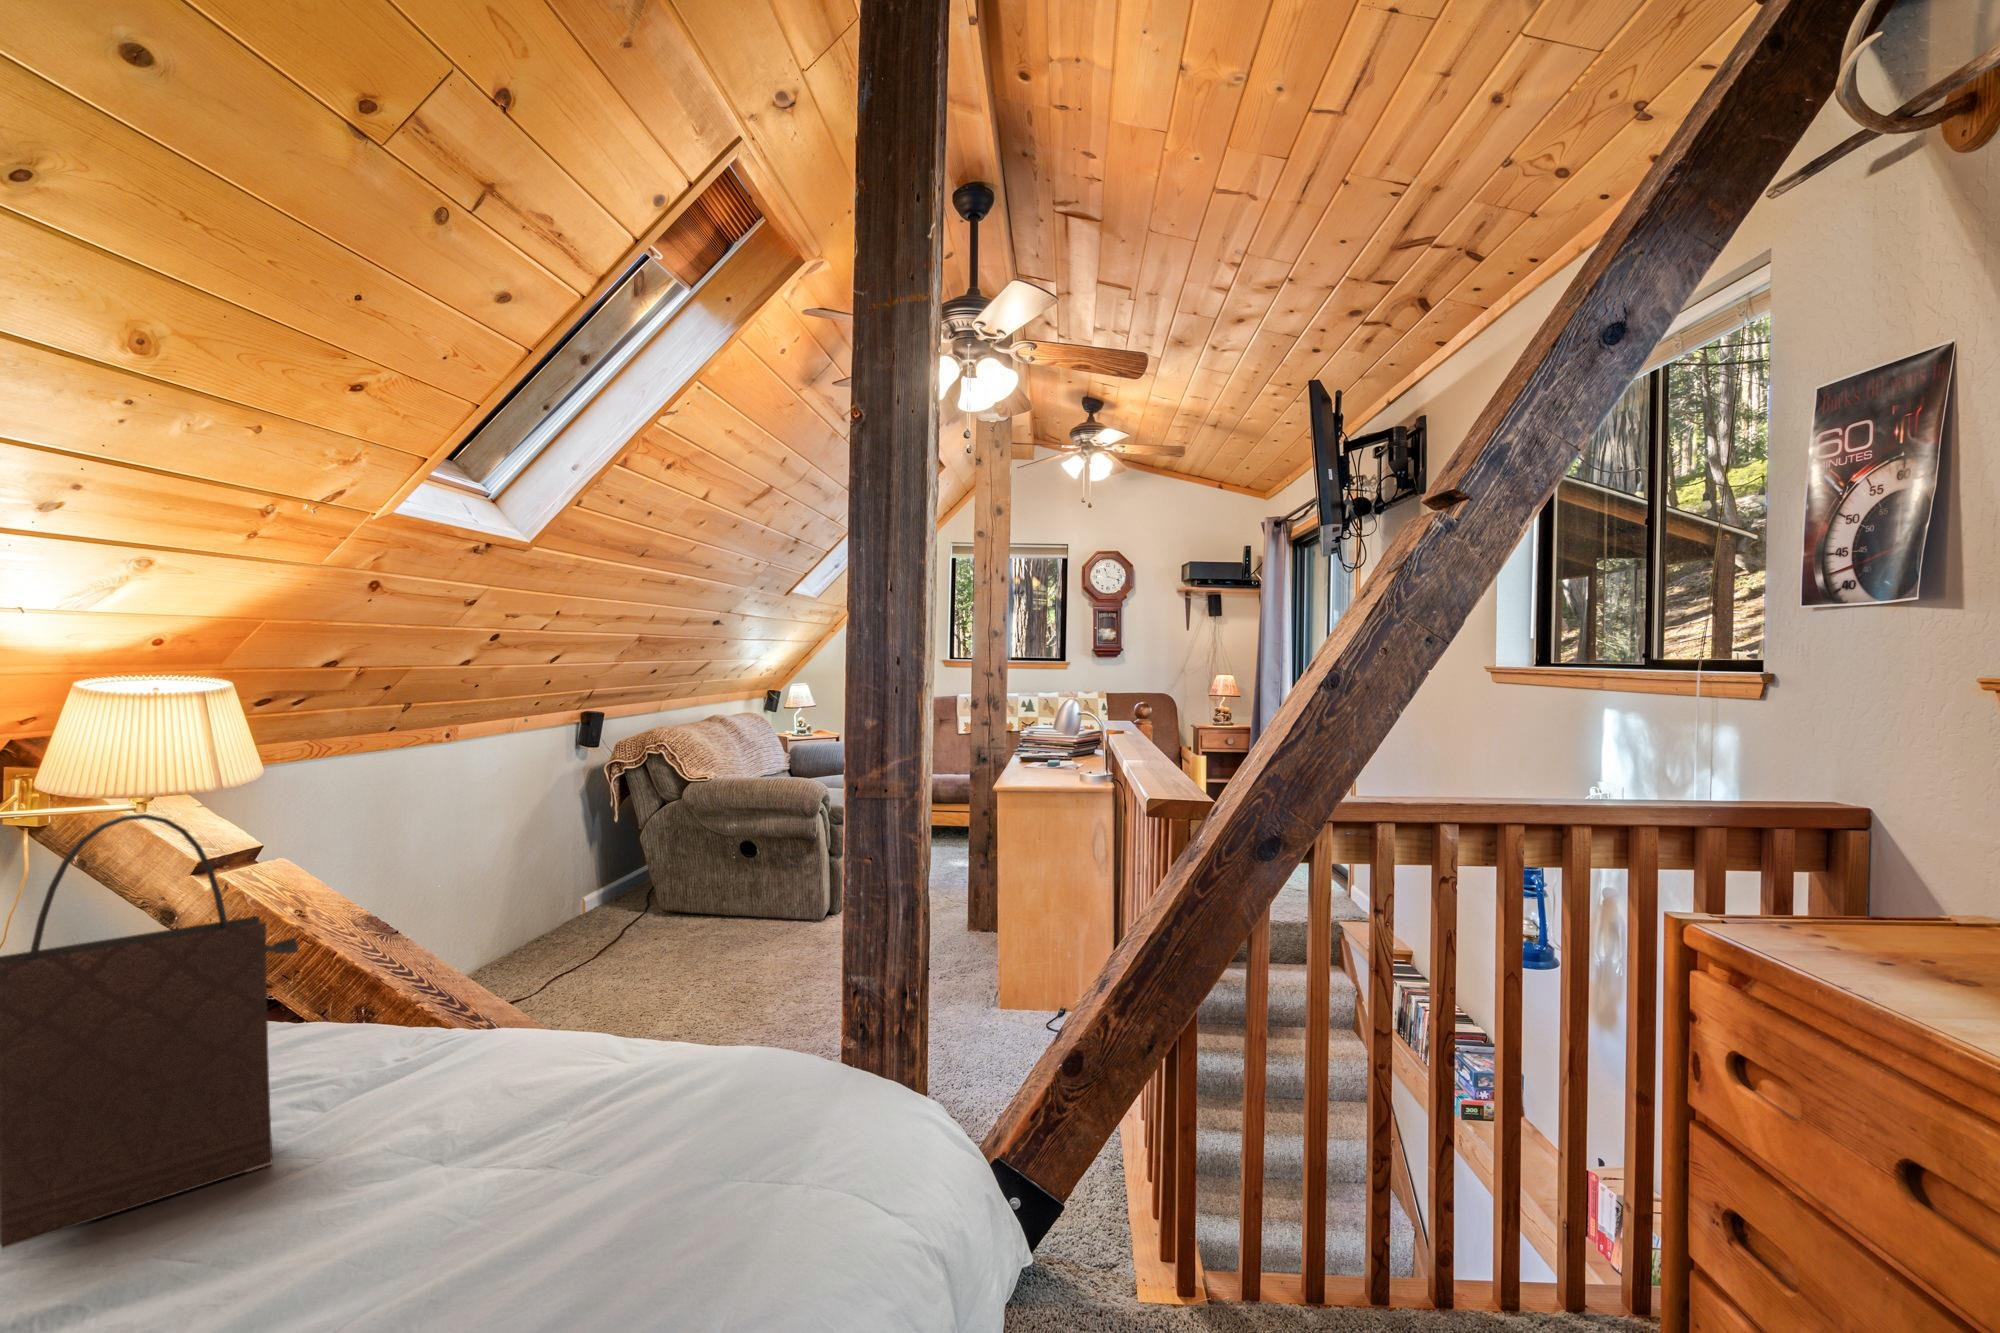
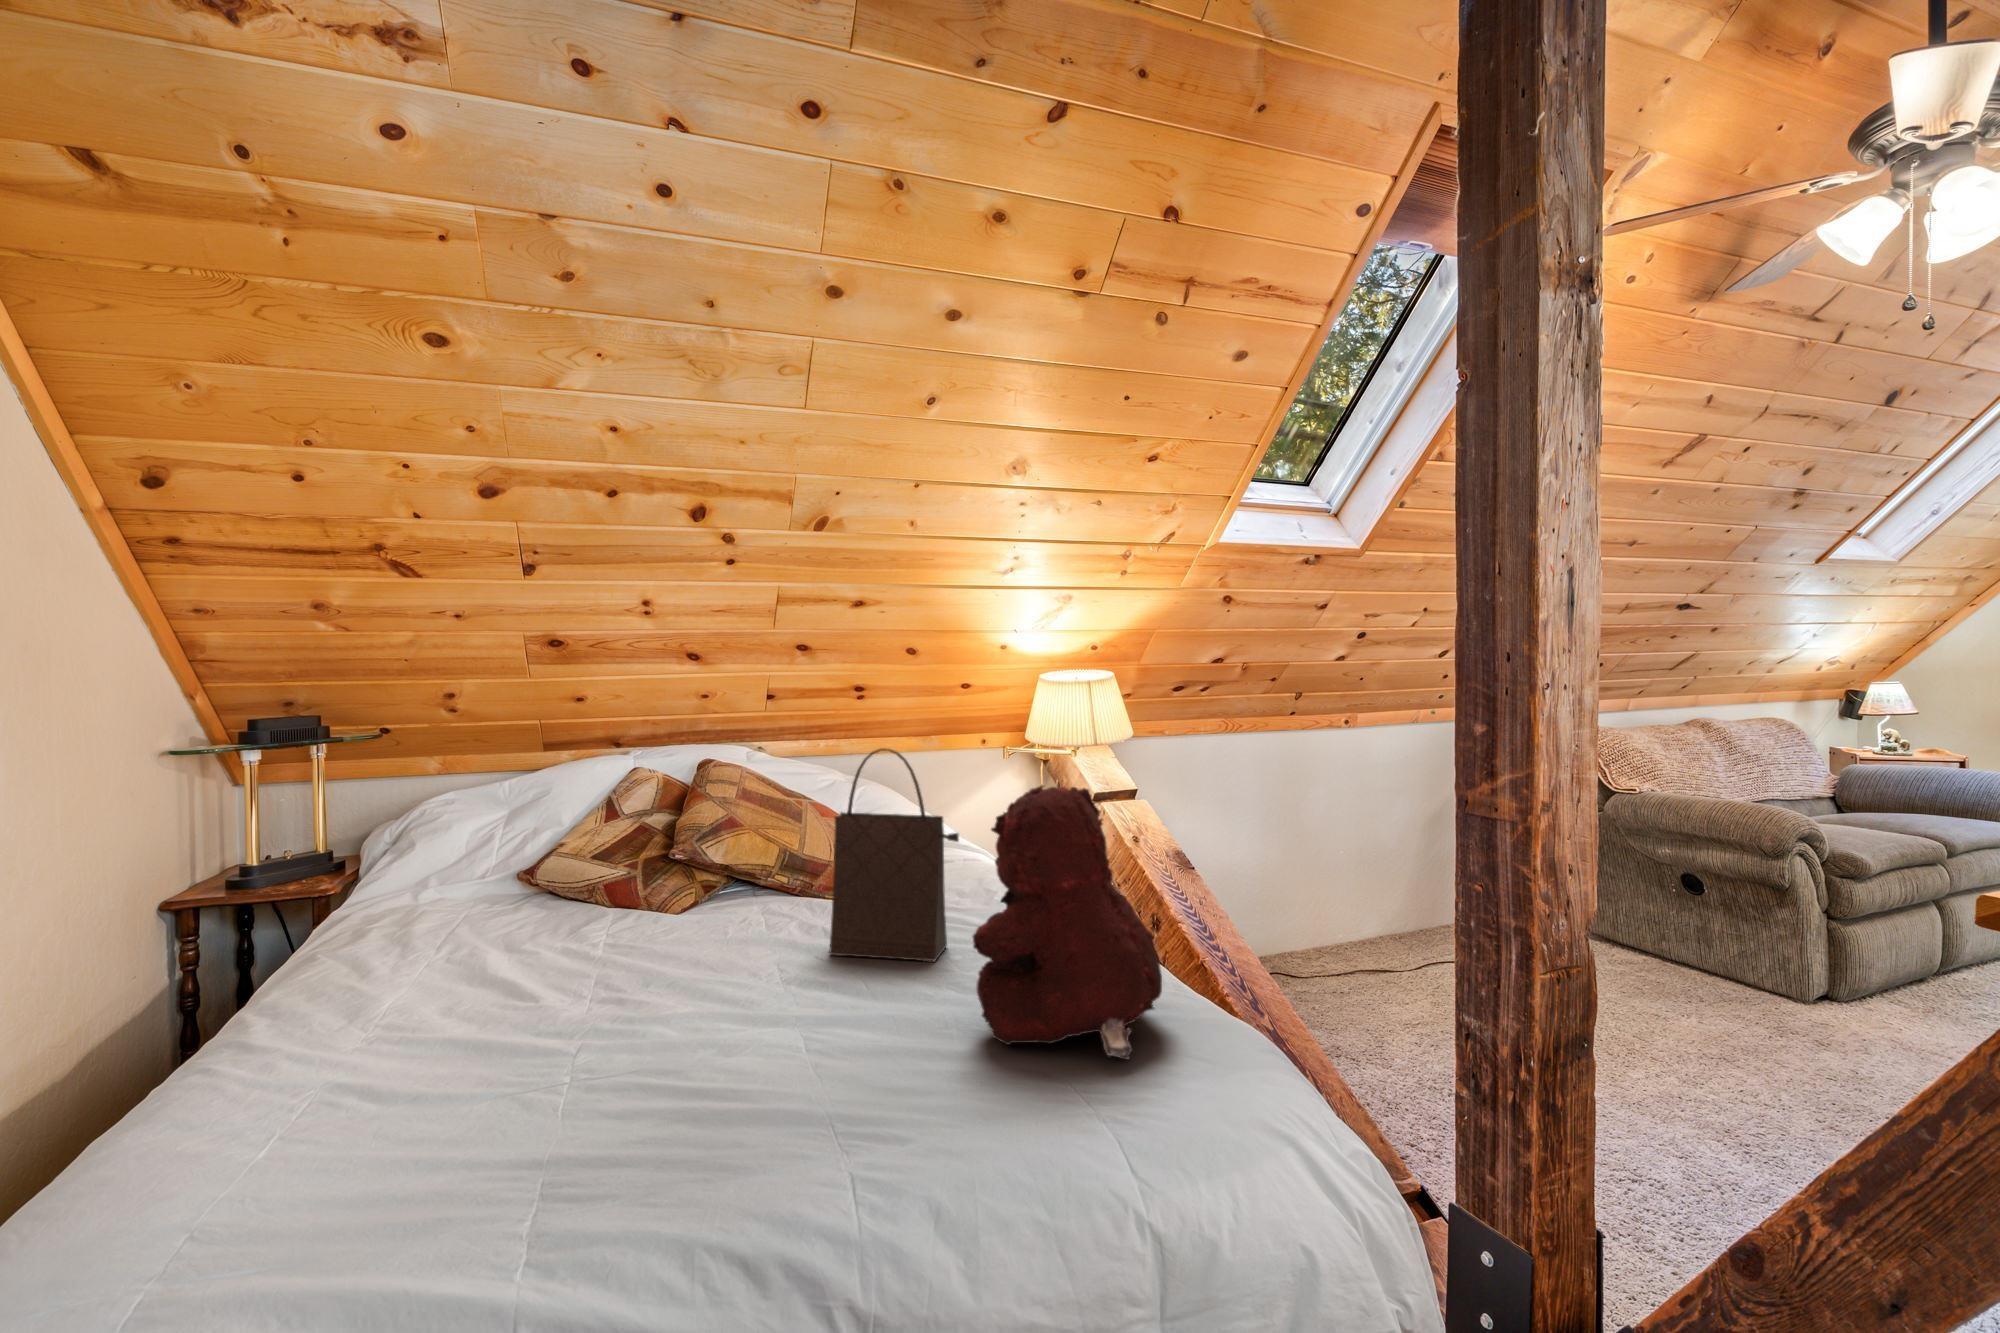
teddy bear: none [493,824,781,1212] -> present [973,785,1162,1059]

